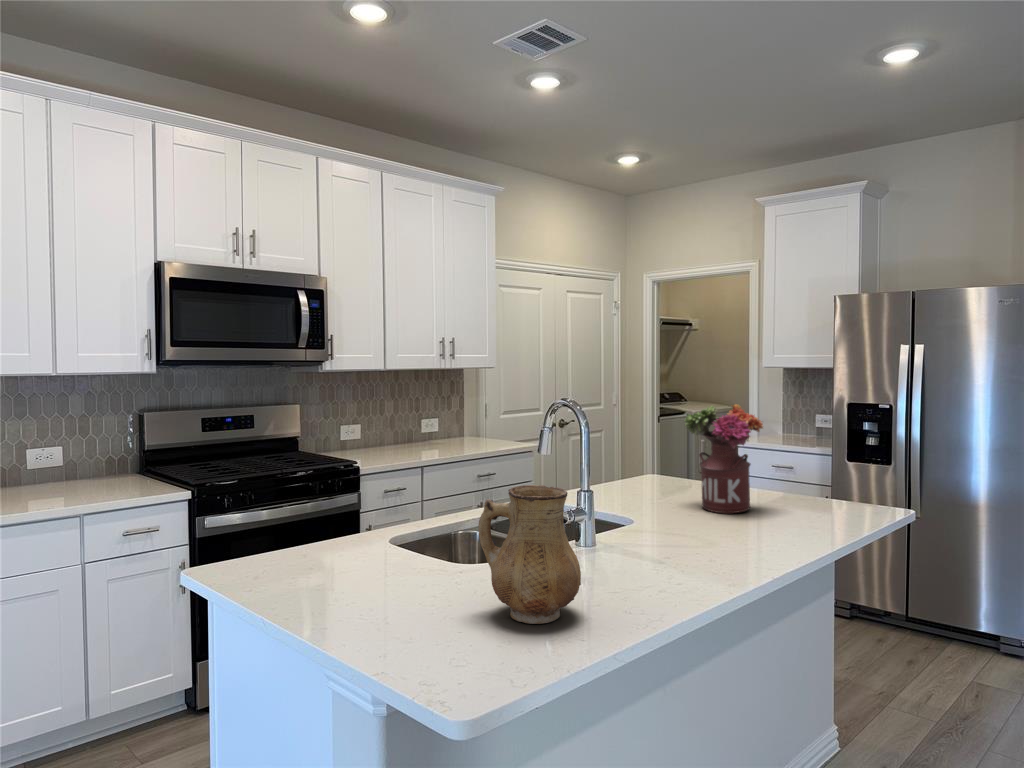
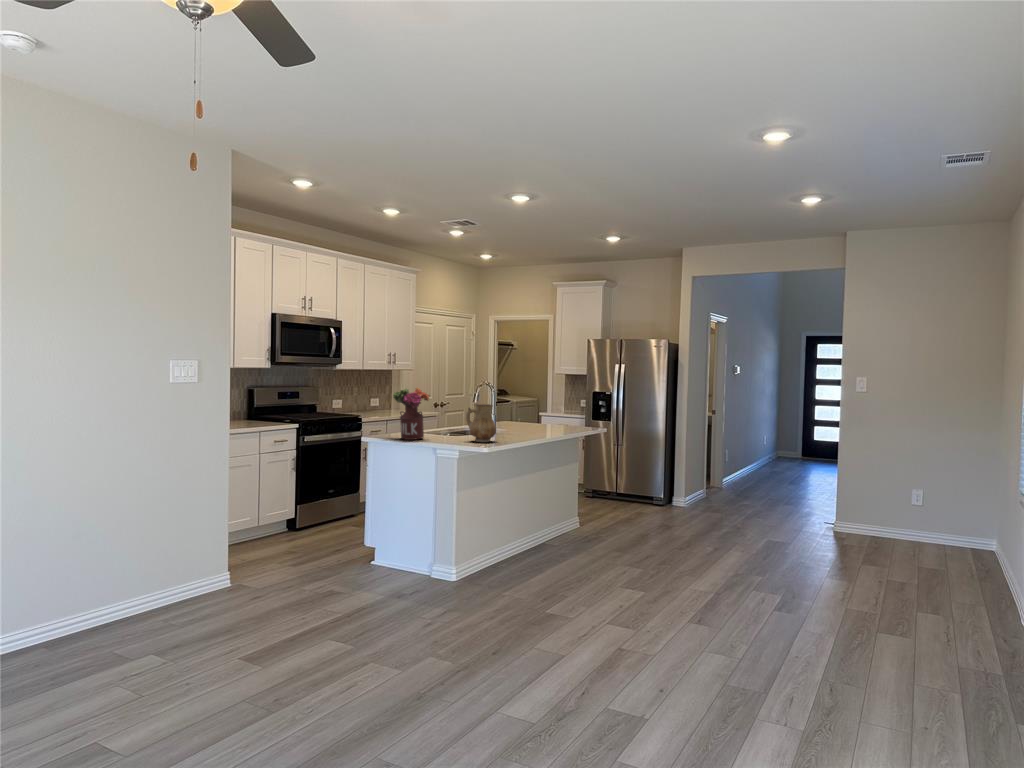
flower arrangement: present [685,404,763,513] -> present [393,388,429,440]

